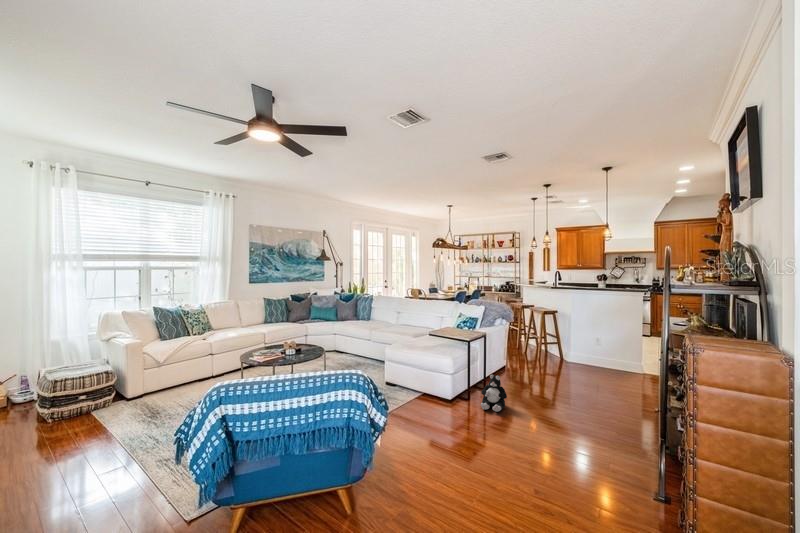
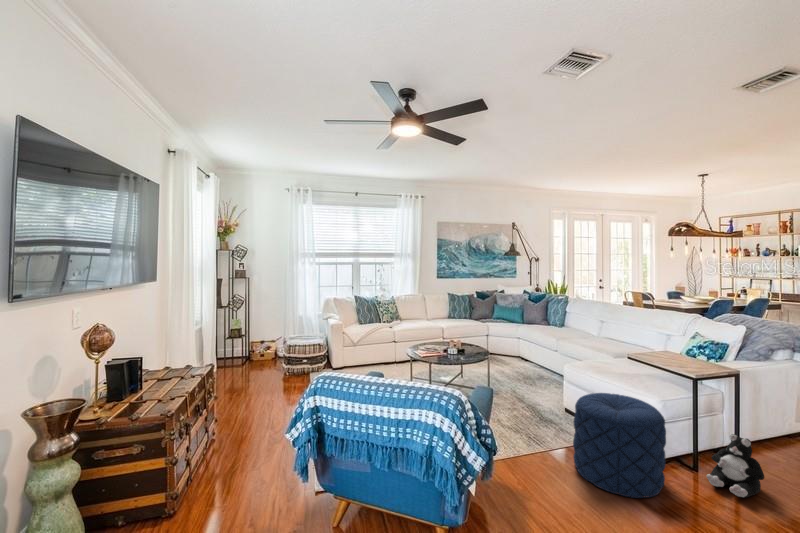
pouf: none [406,362,463,431] -> present [573,393,666,498]

